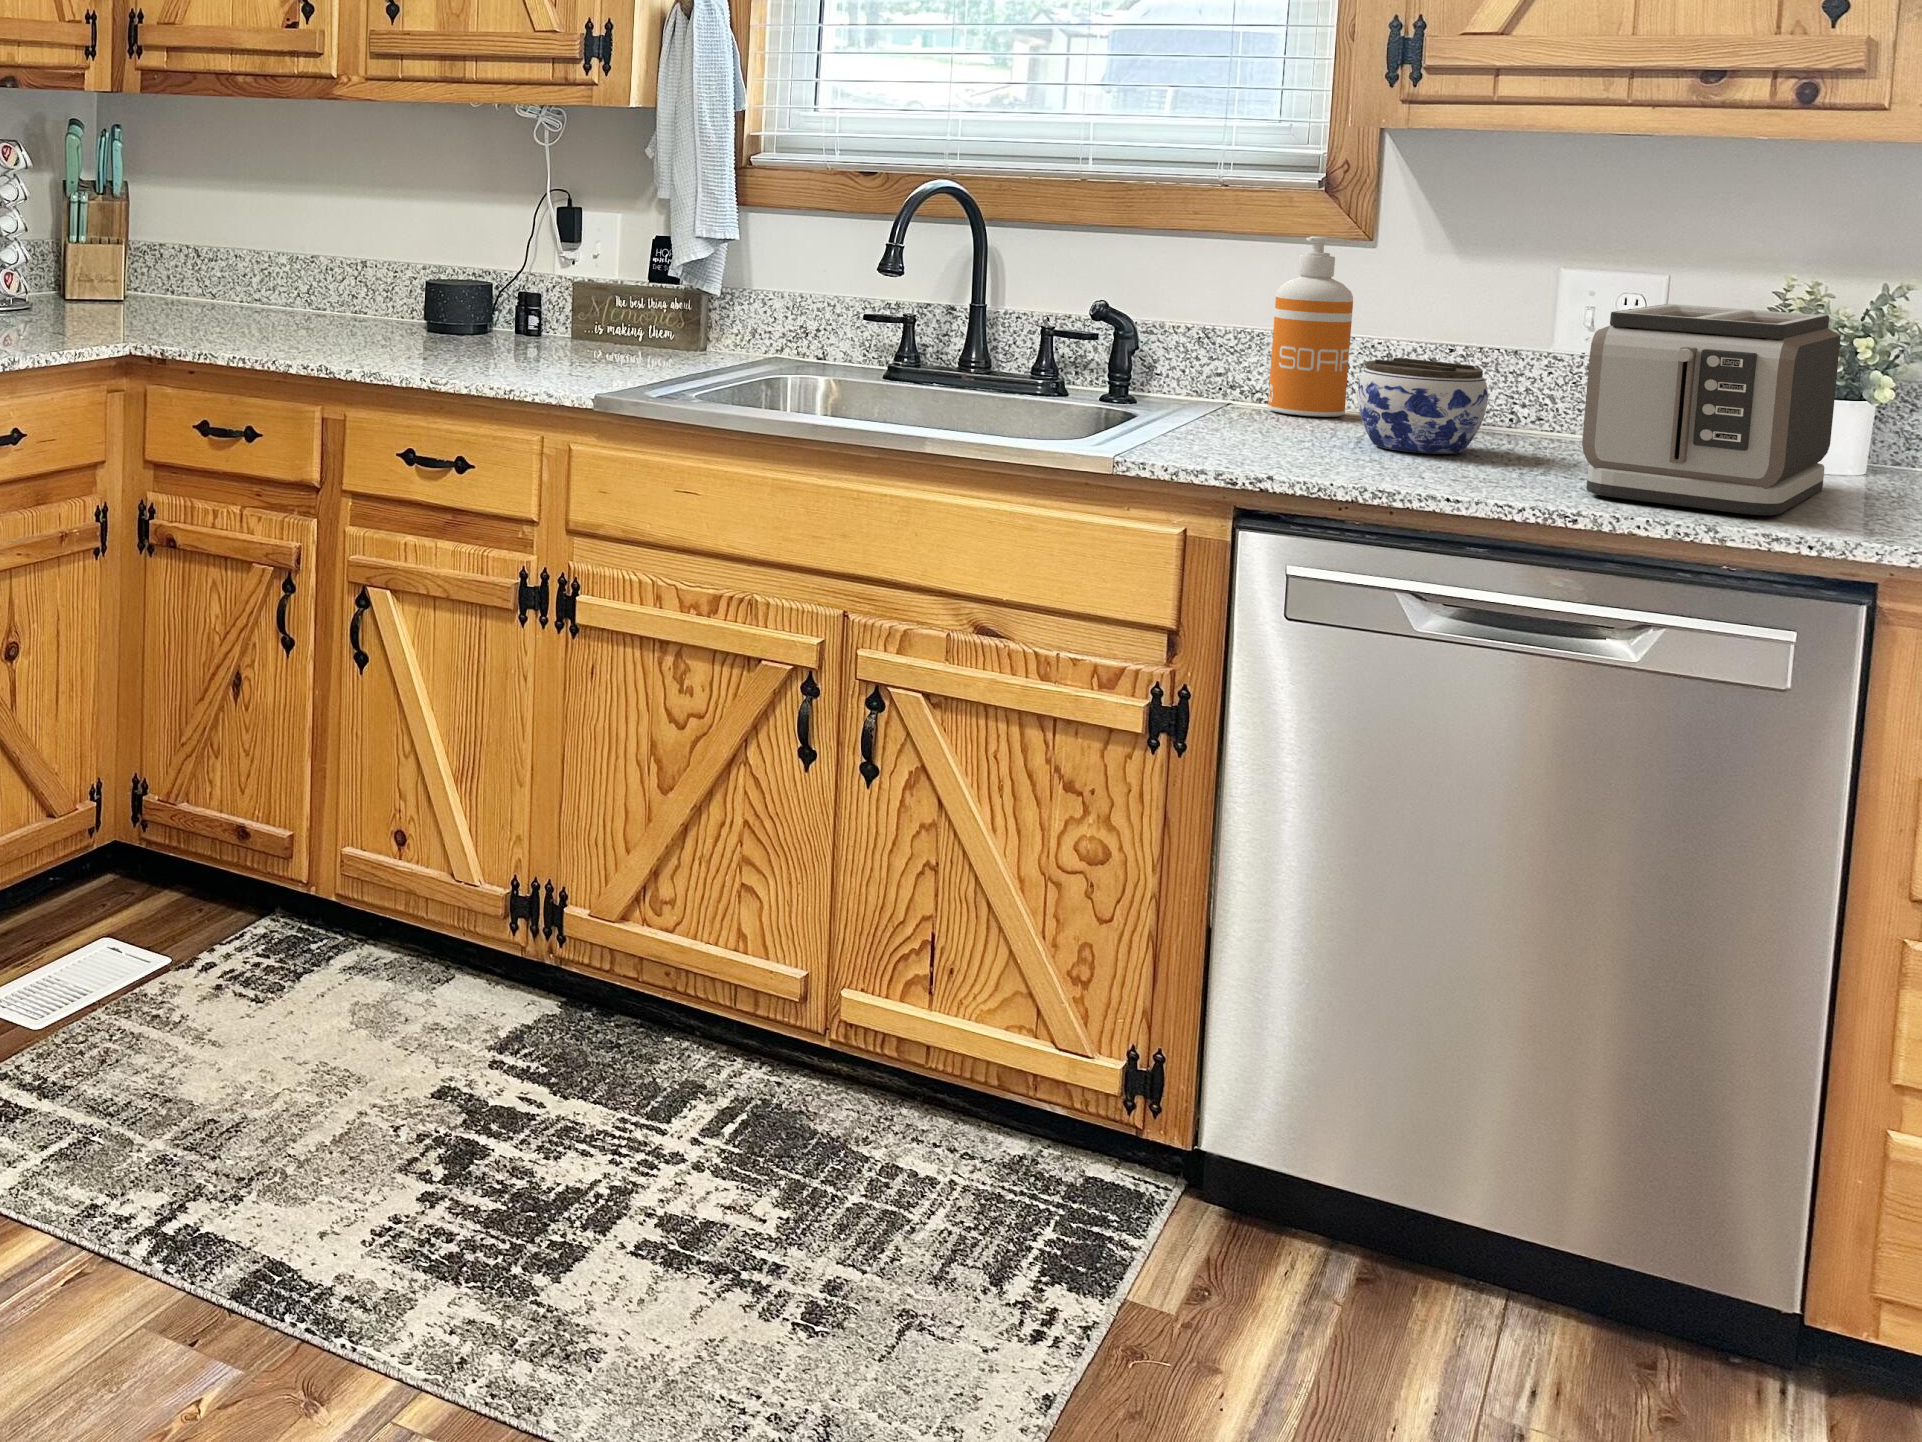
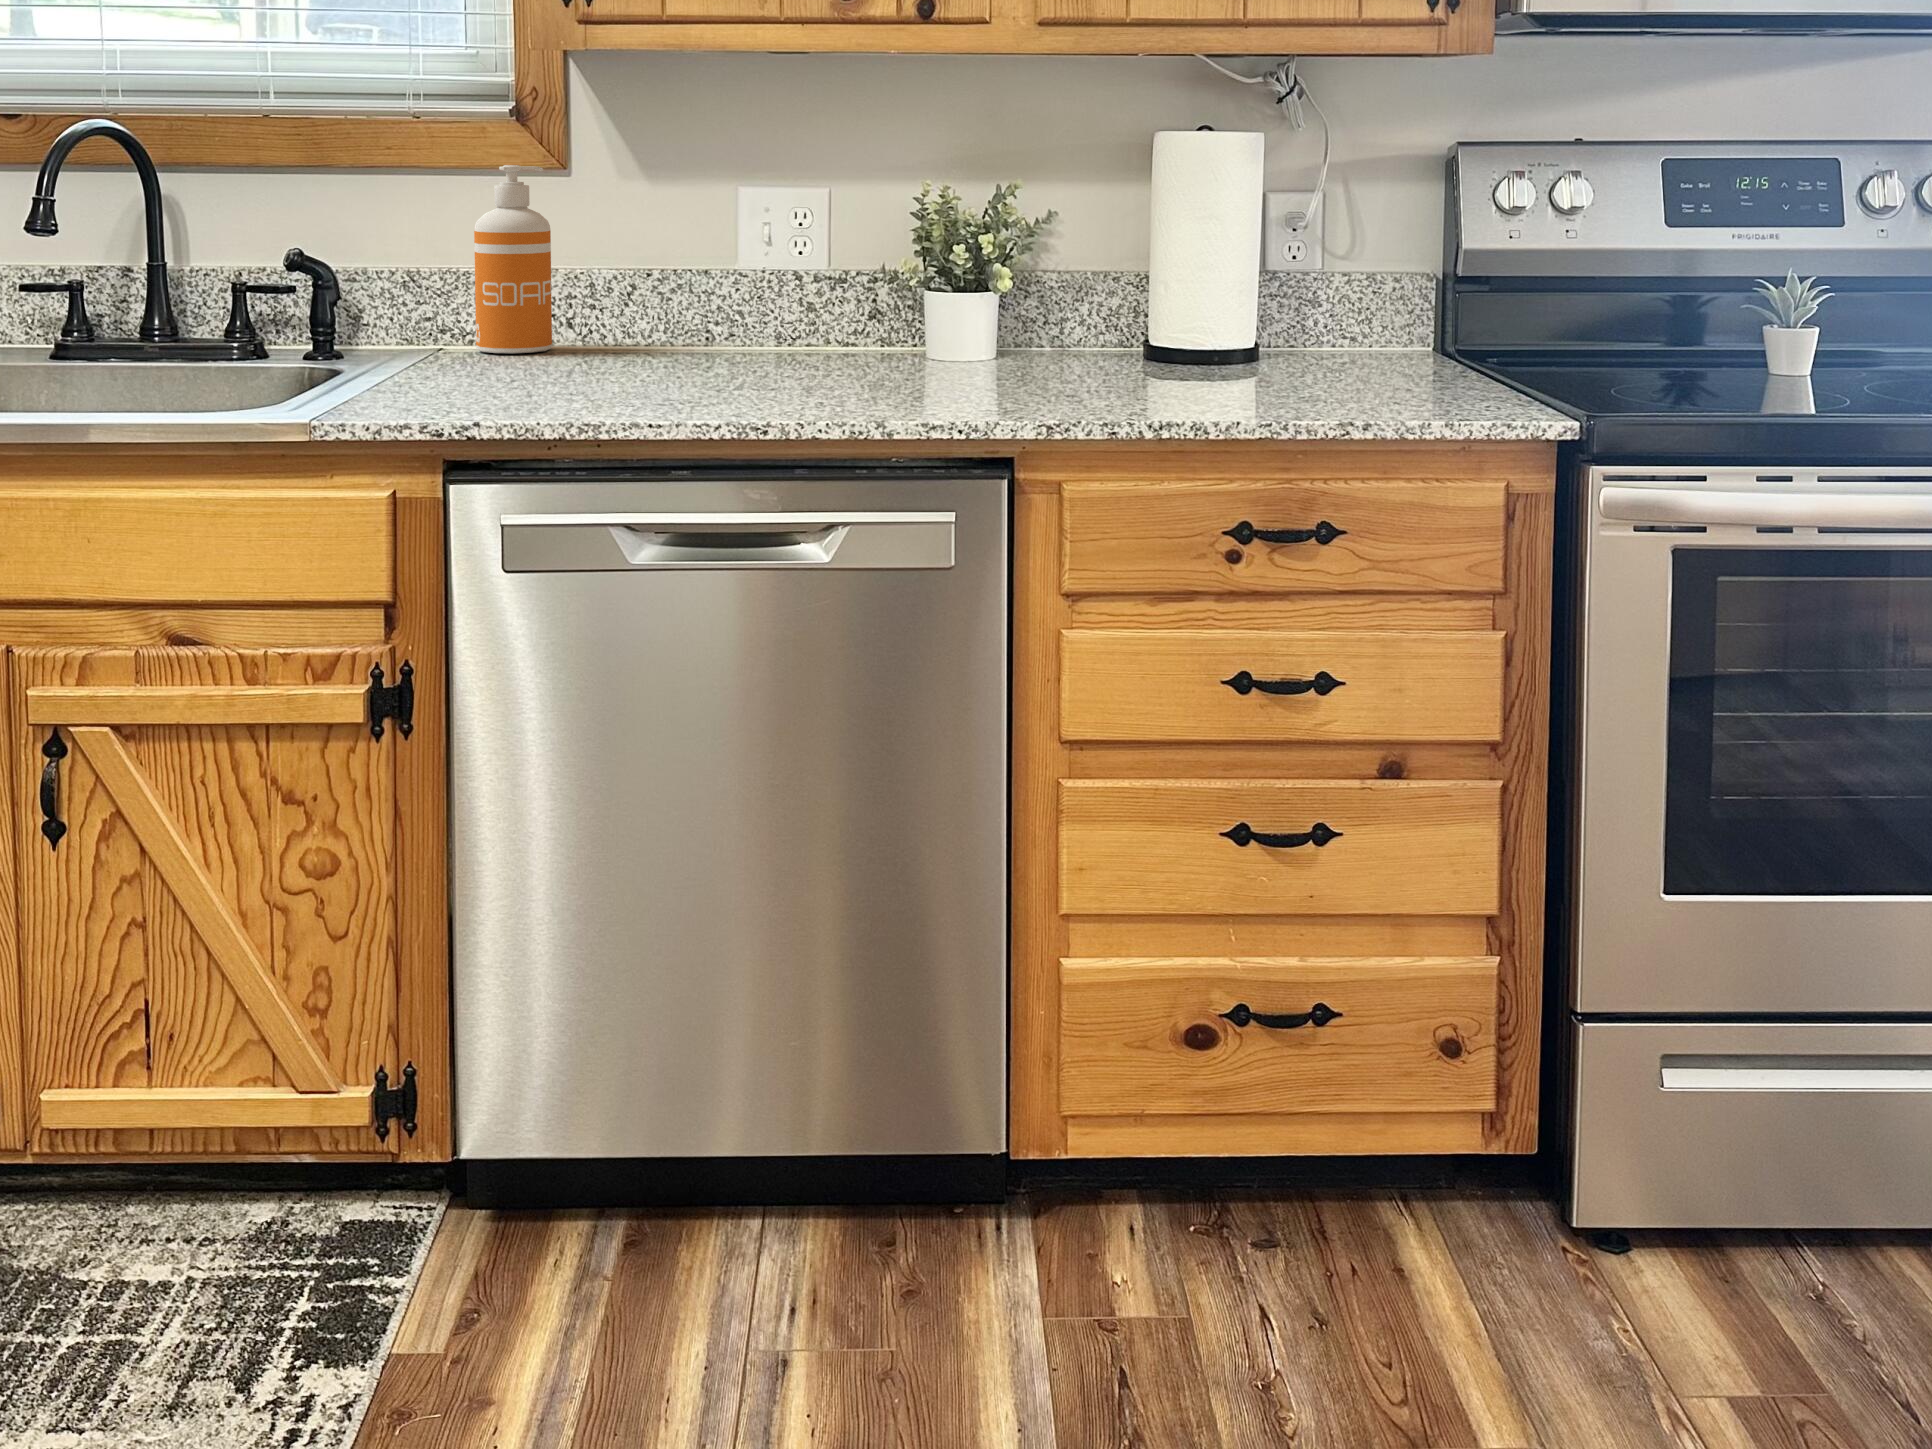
toaster: present [1582,304,1841,515] -> none [764,213,970,409]
jar: present [1357,358,1488,454] -> none [558,285,680,381]

